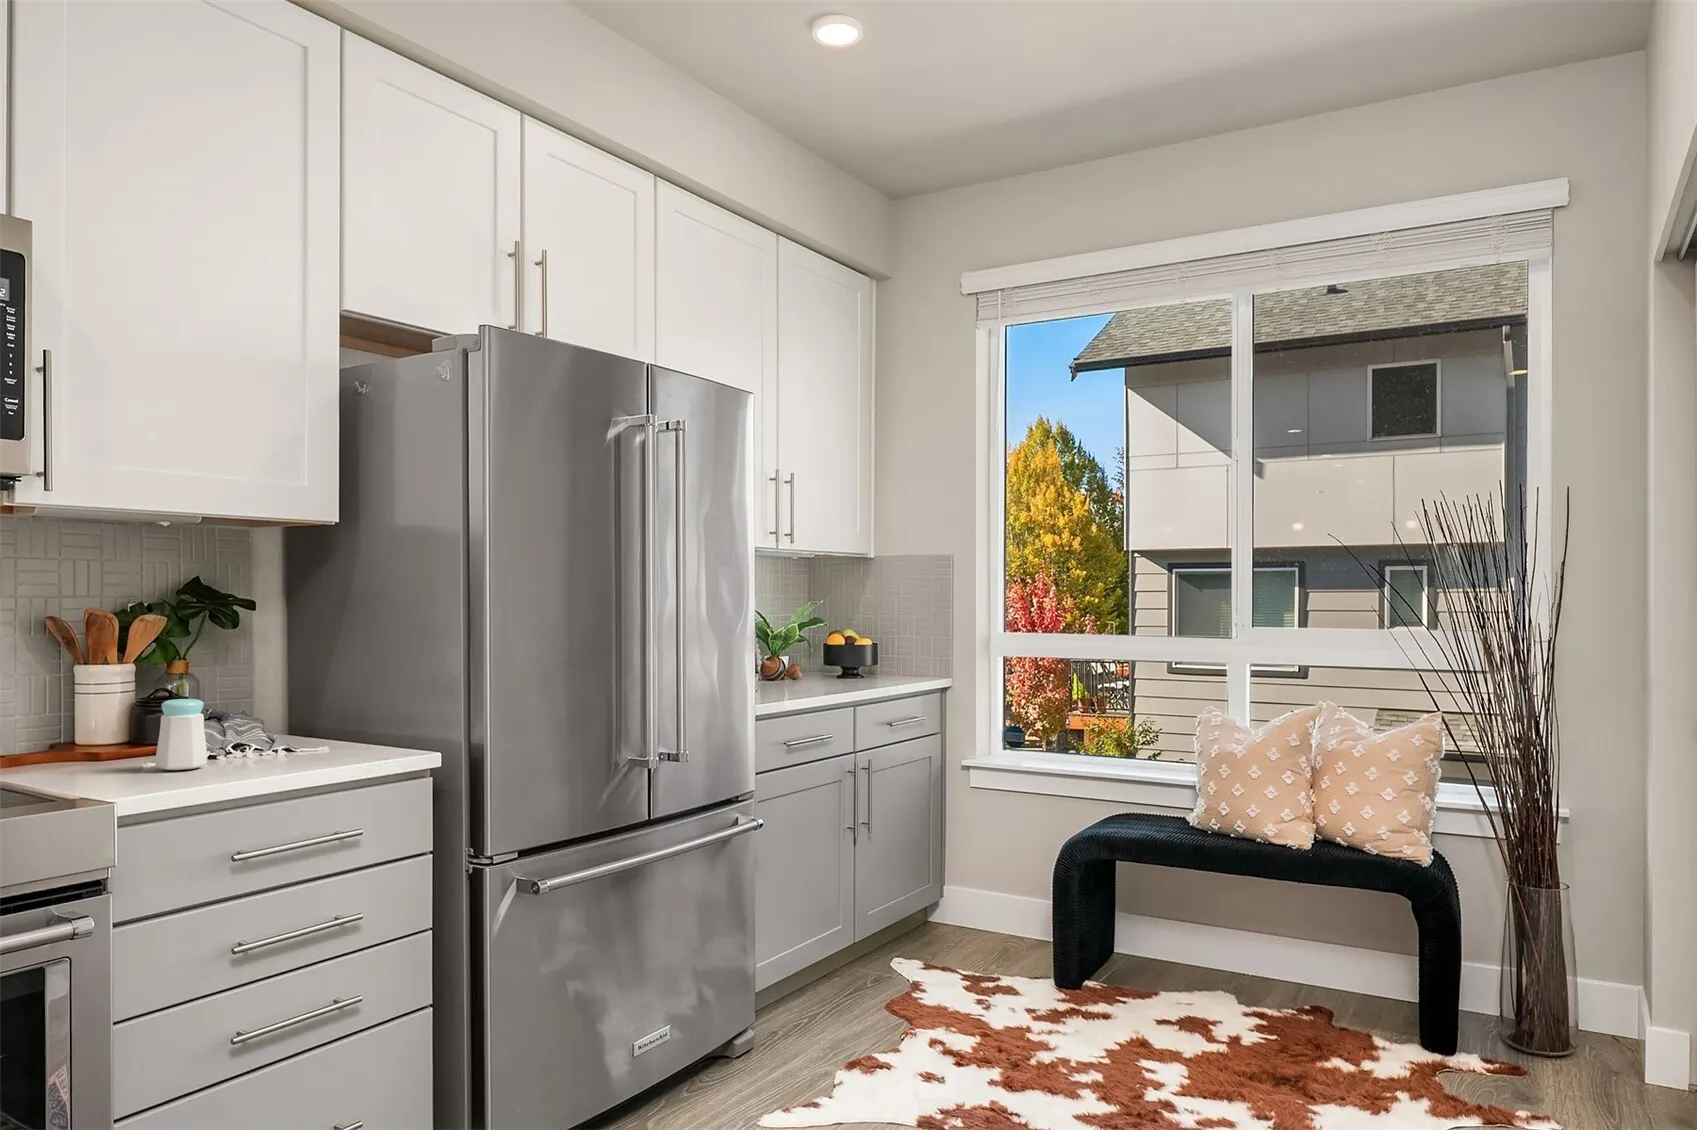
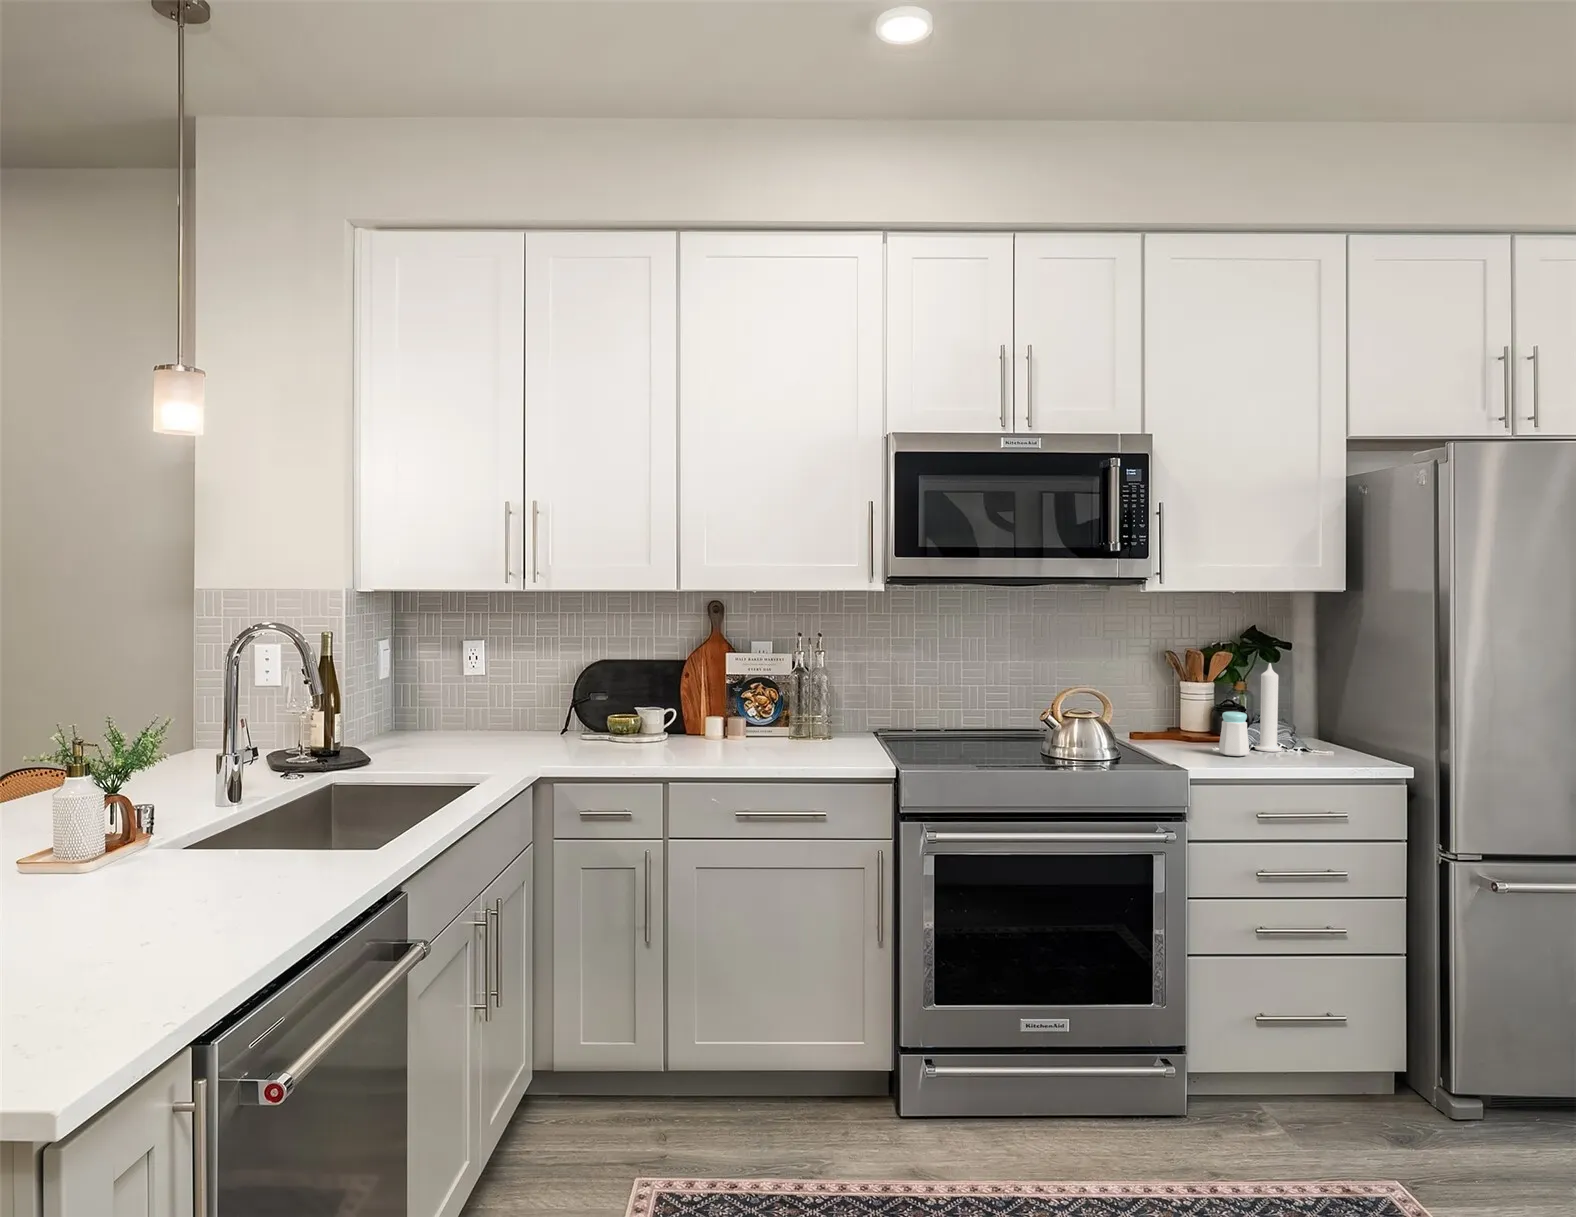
candle: none [212,623,254,758] -> present [1255,663,1282,752]

